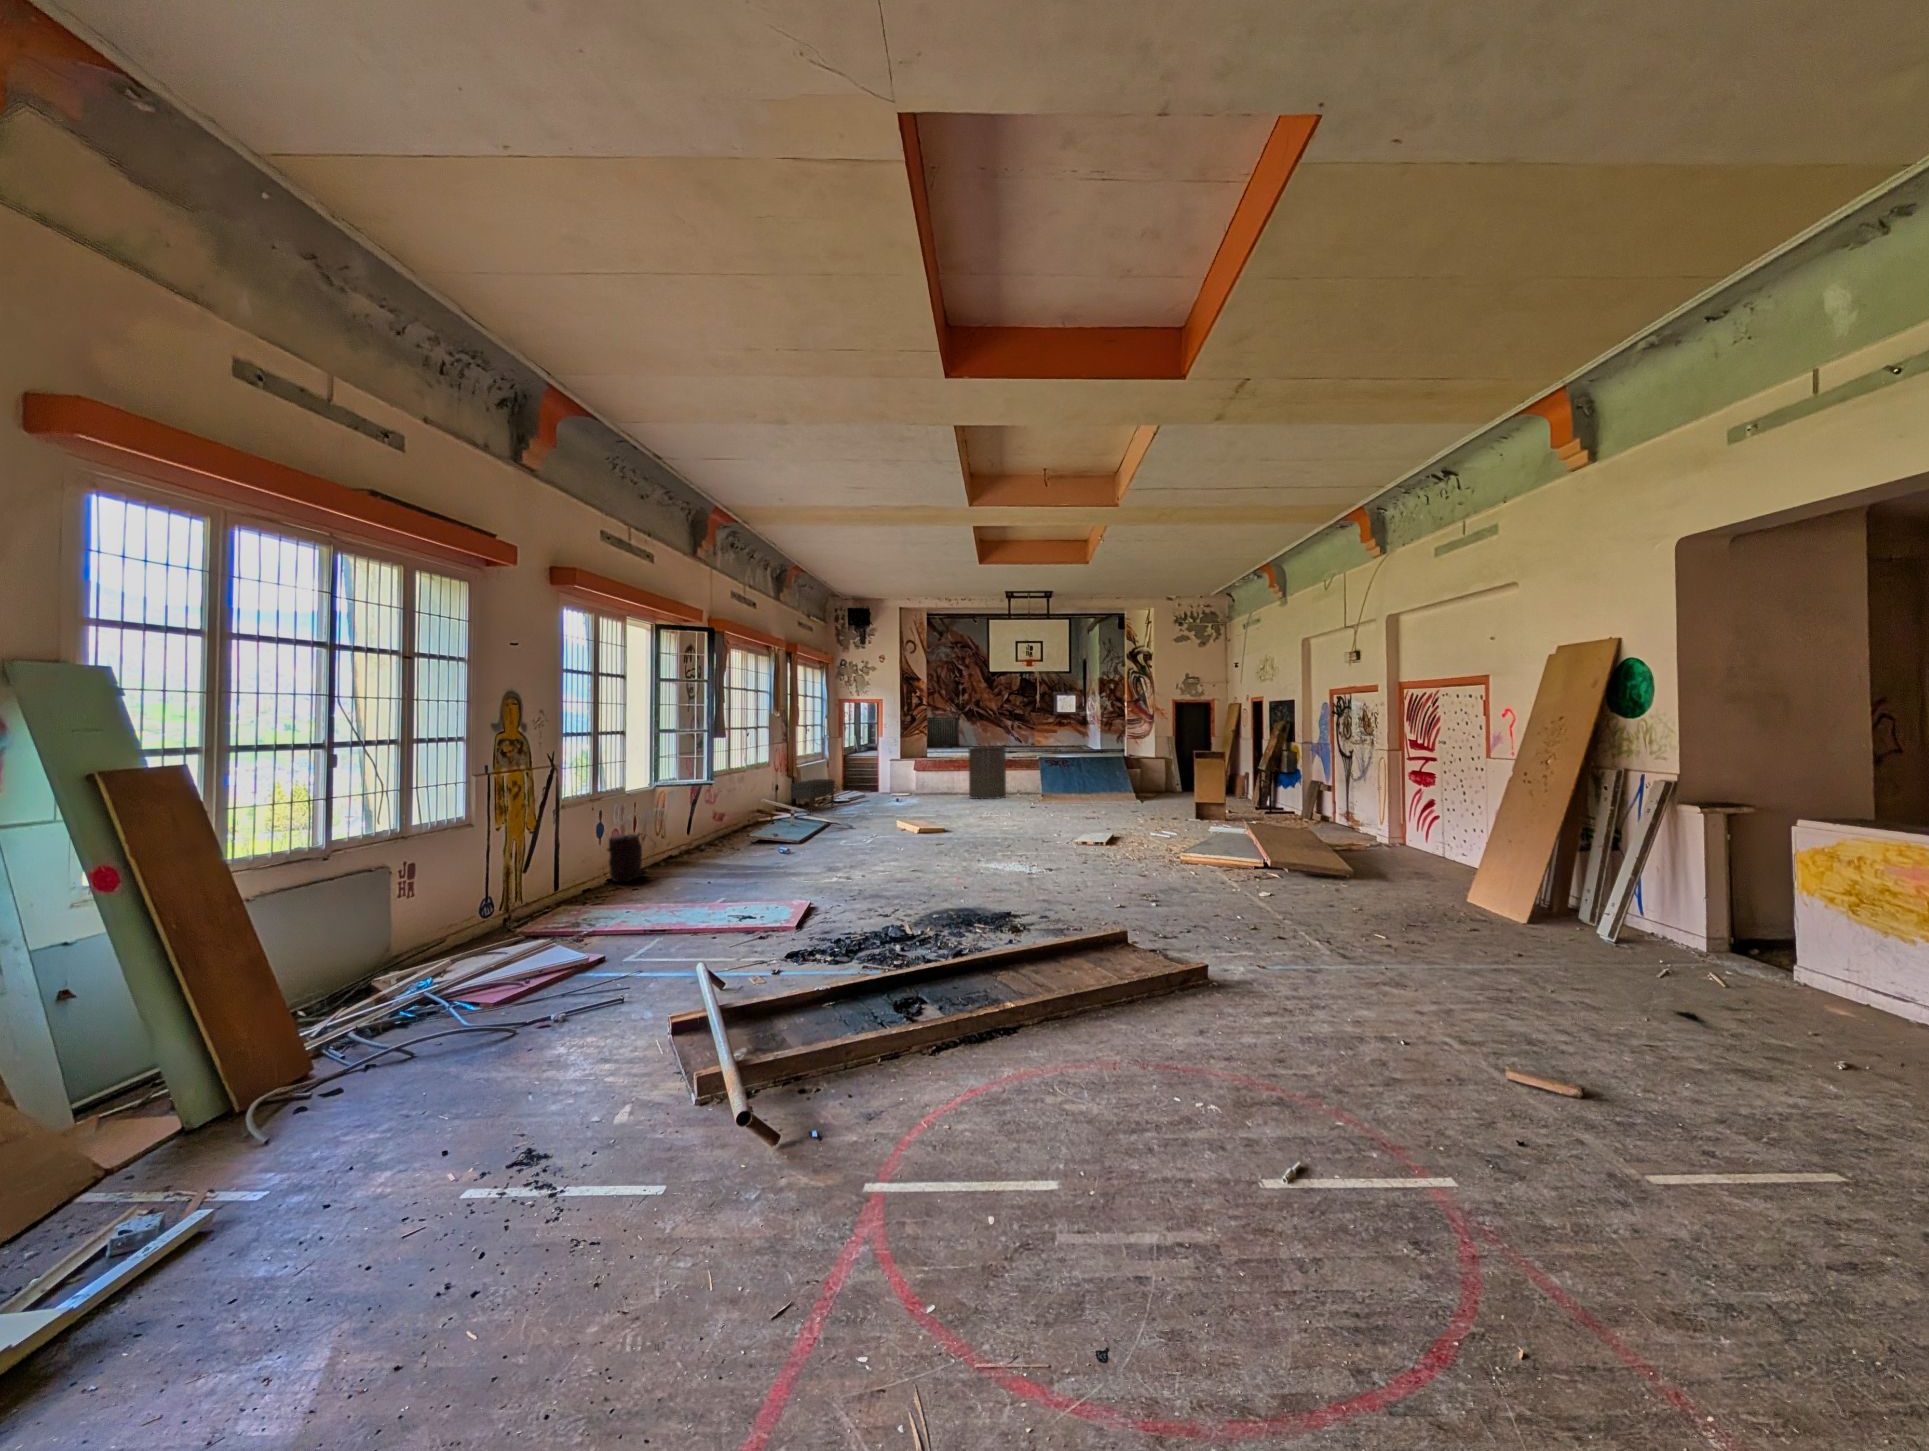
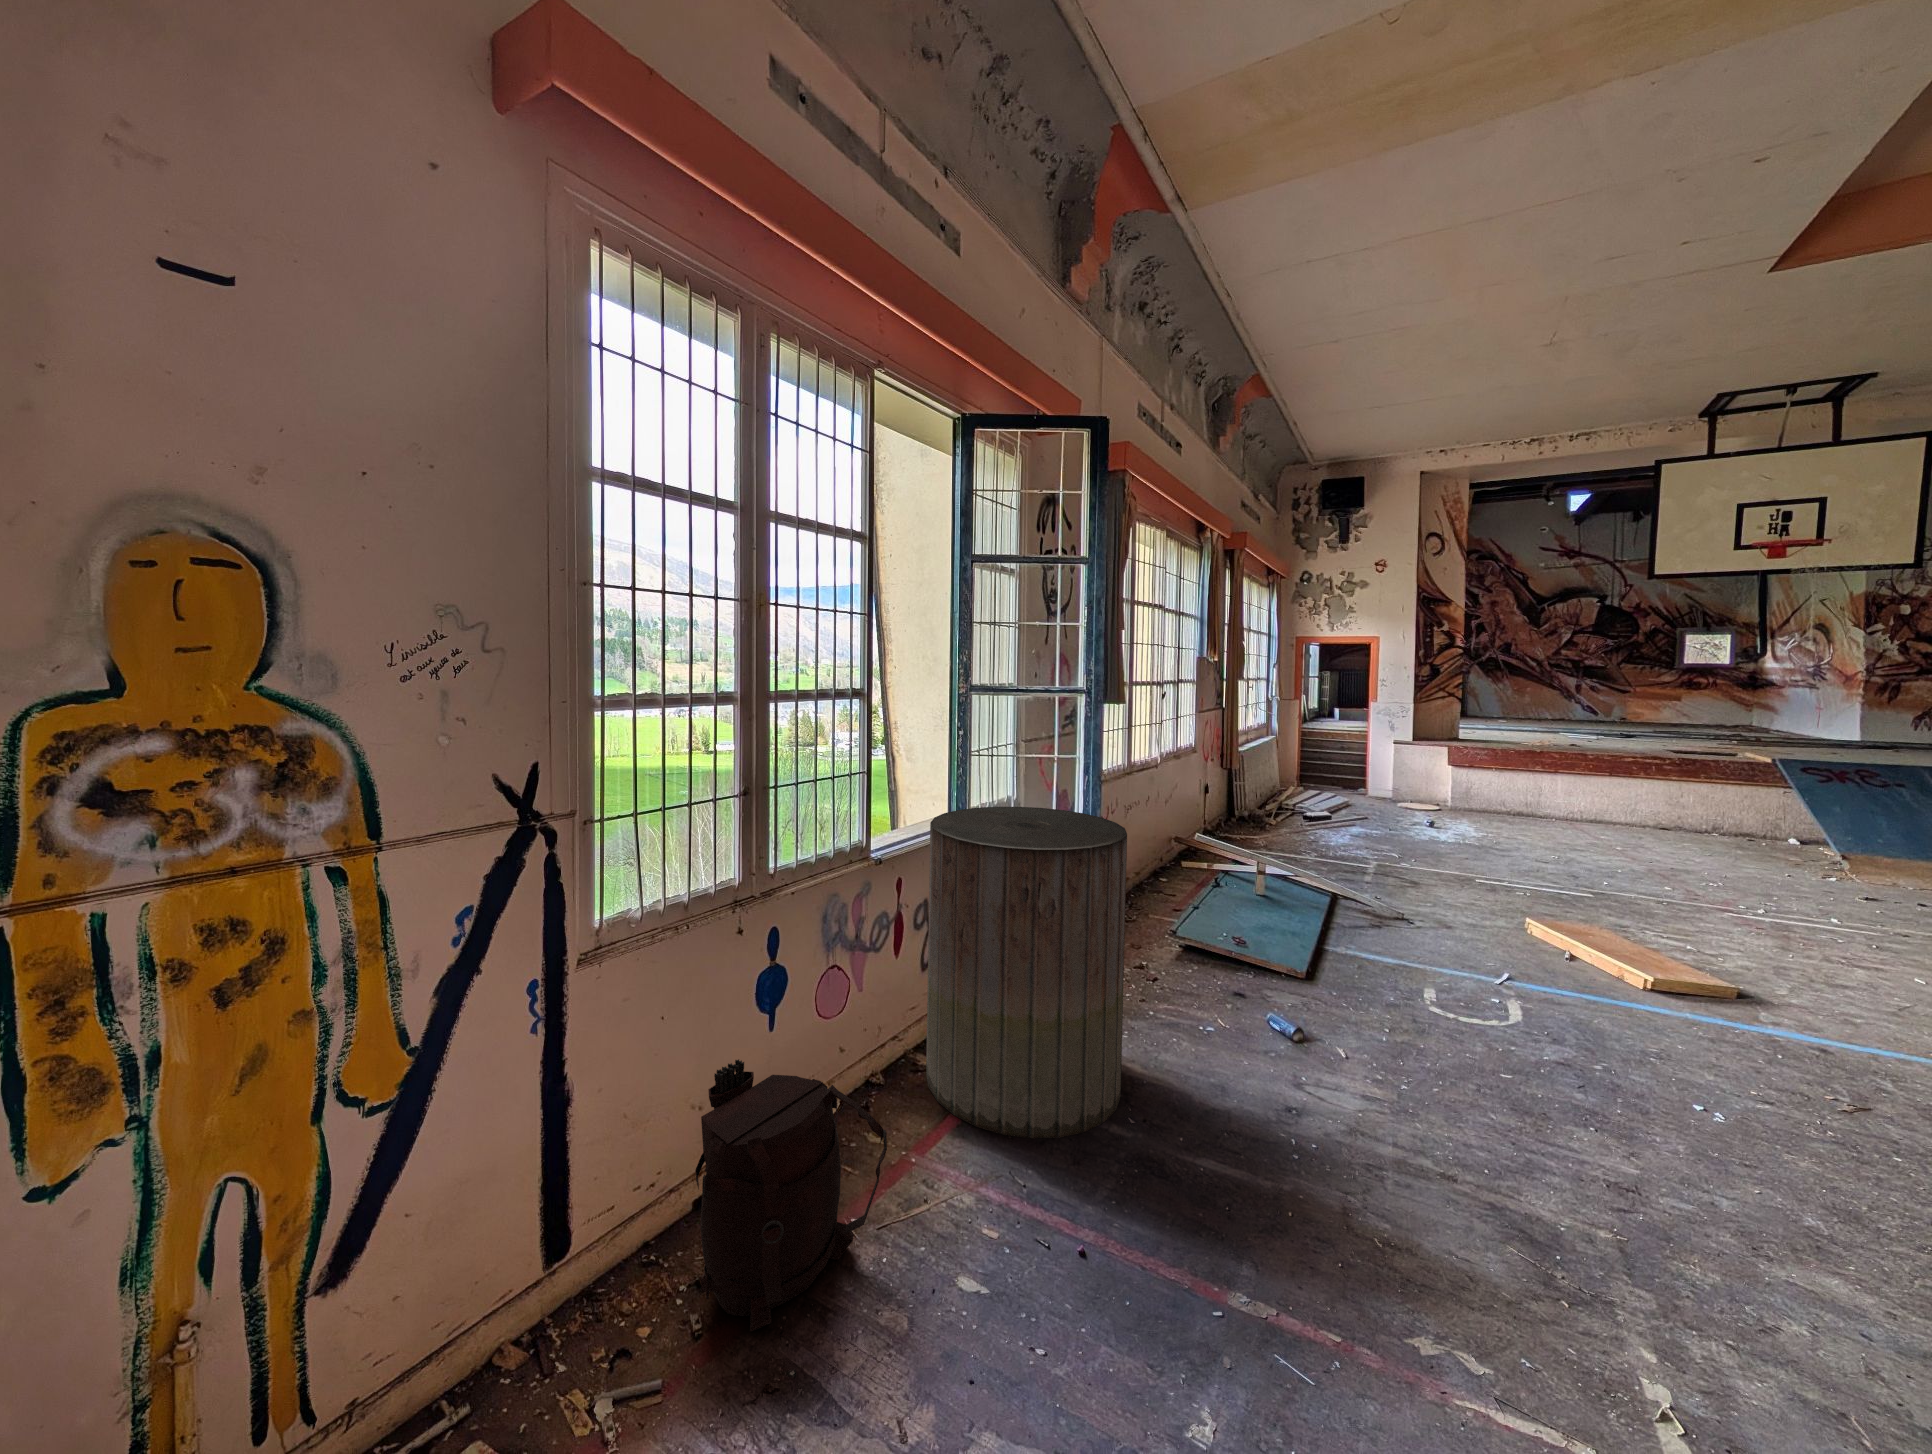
trash can: present [969,747,1006,799] -> present [926,807,1127,1138]
bench: present [791,779,835,813] -> none [1224,768,1303,838]

